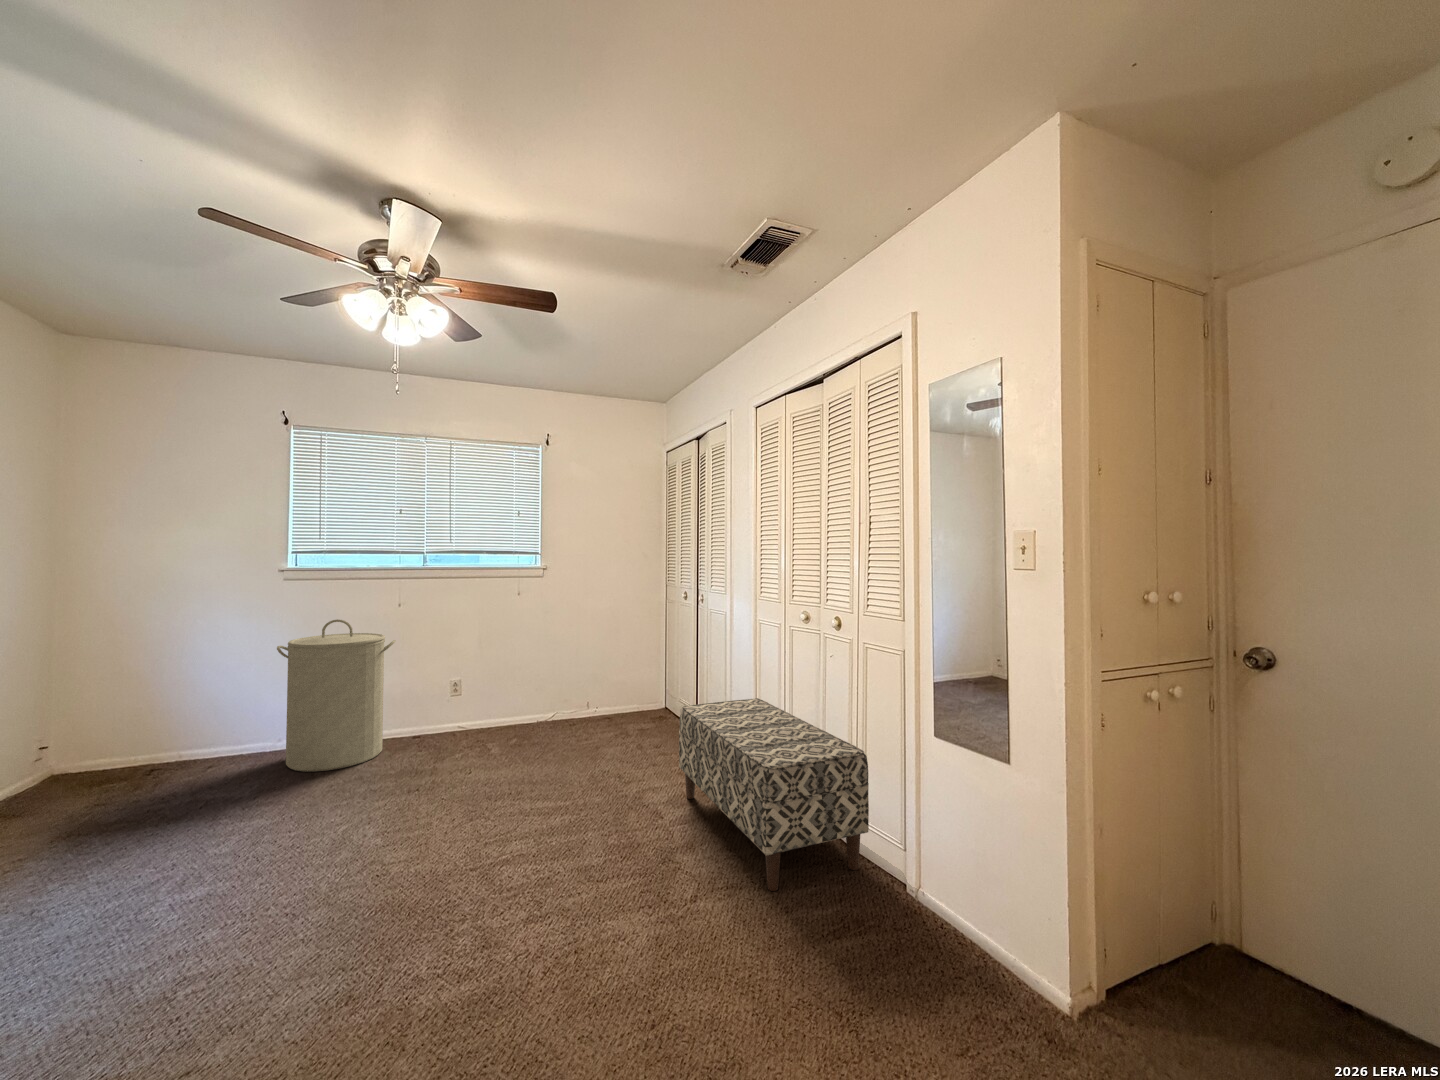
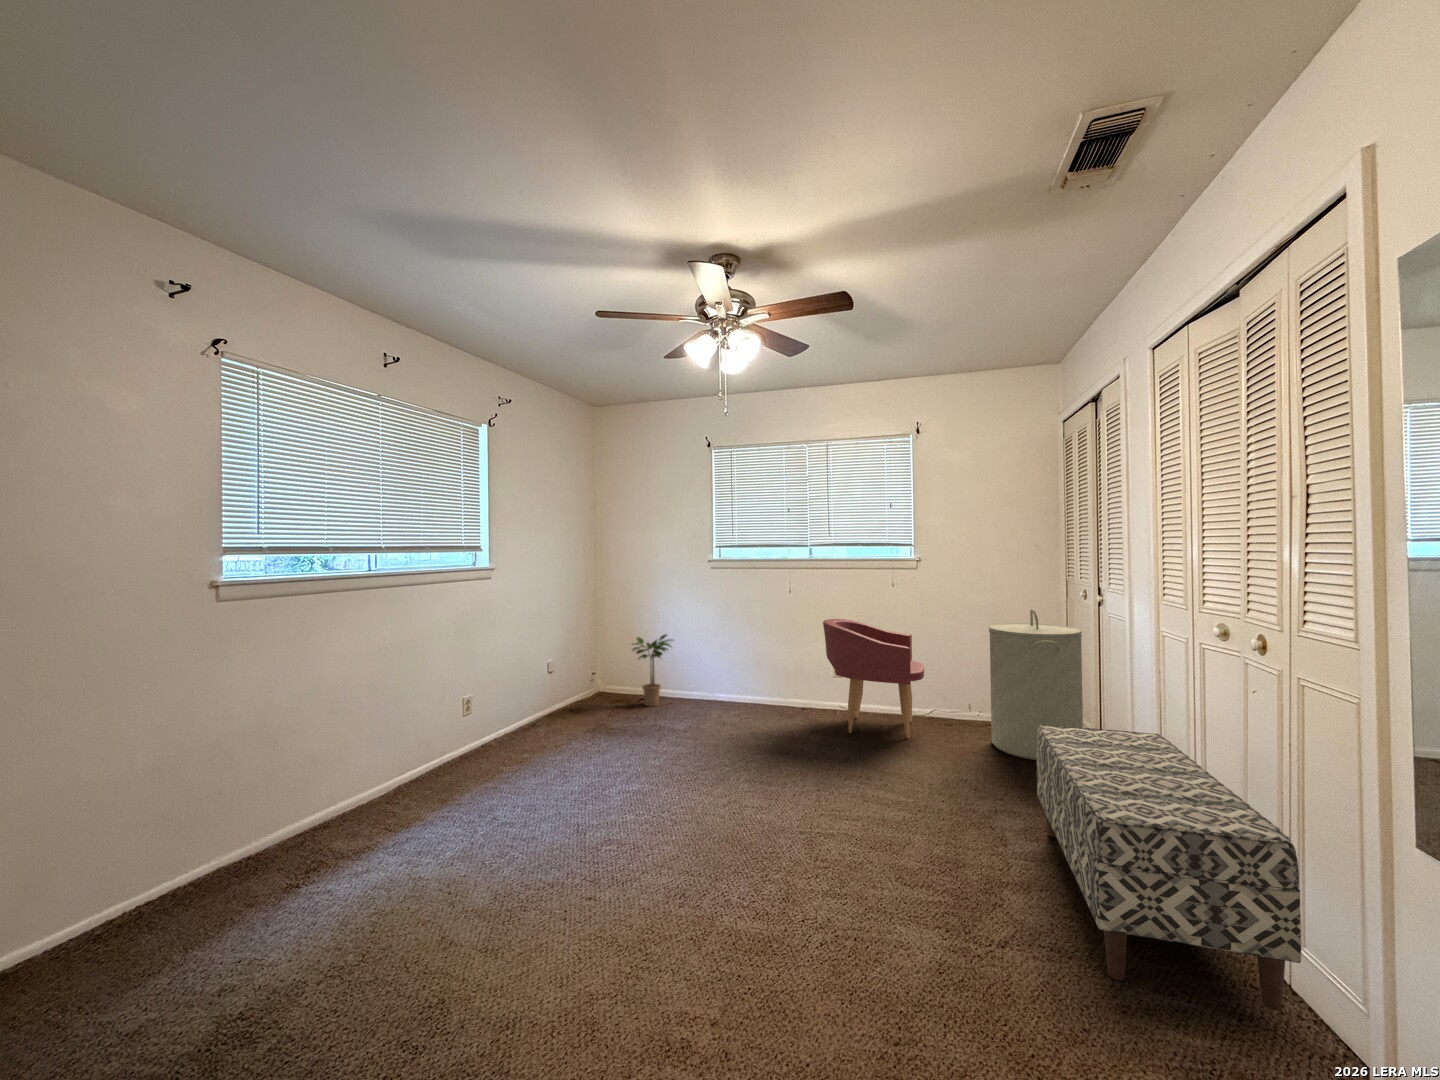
laundry hamper: present [277,619,396,772] -> present [989,609,1083,760]
armchair: none [447,631,554,751] -> present [823,619,924,739]
potted plant: none [132,670,222,776] -> present [632,634,673,706]

